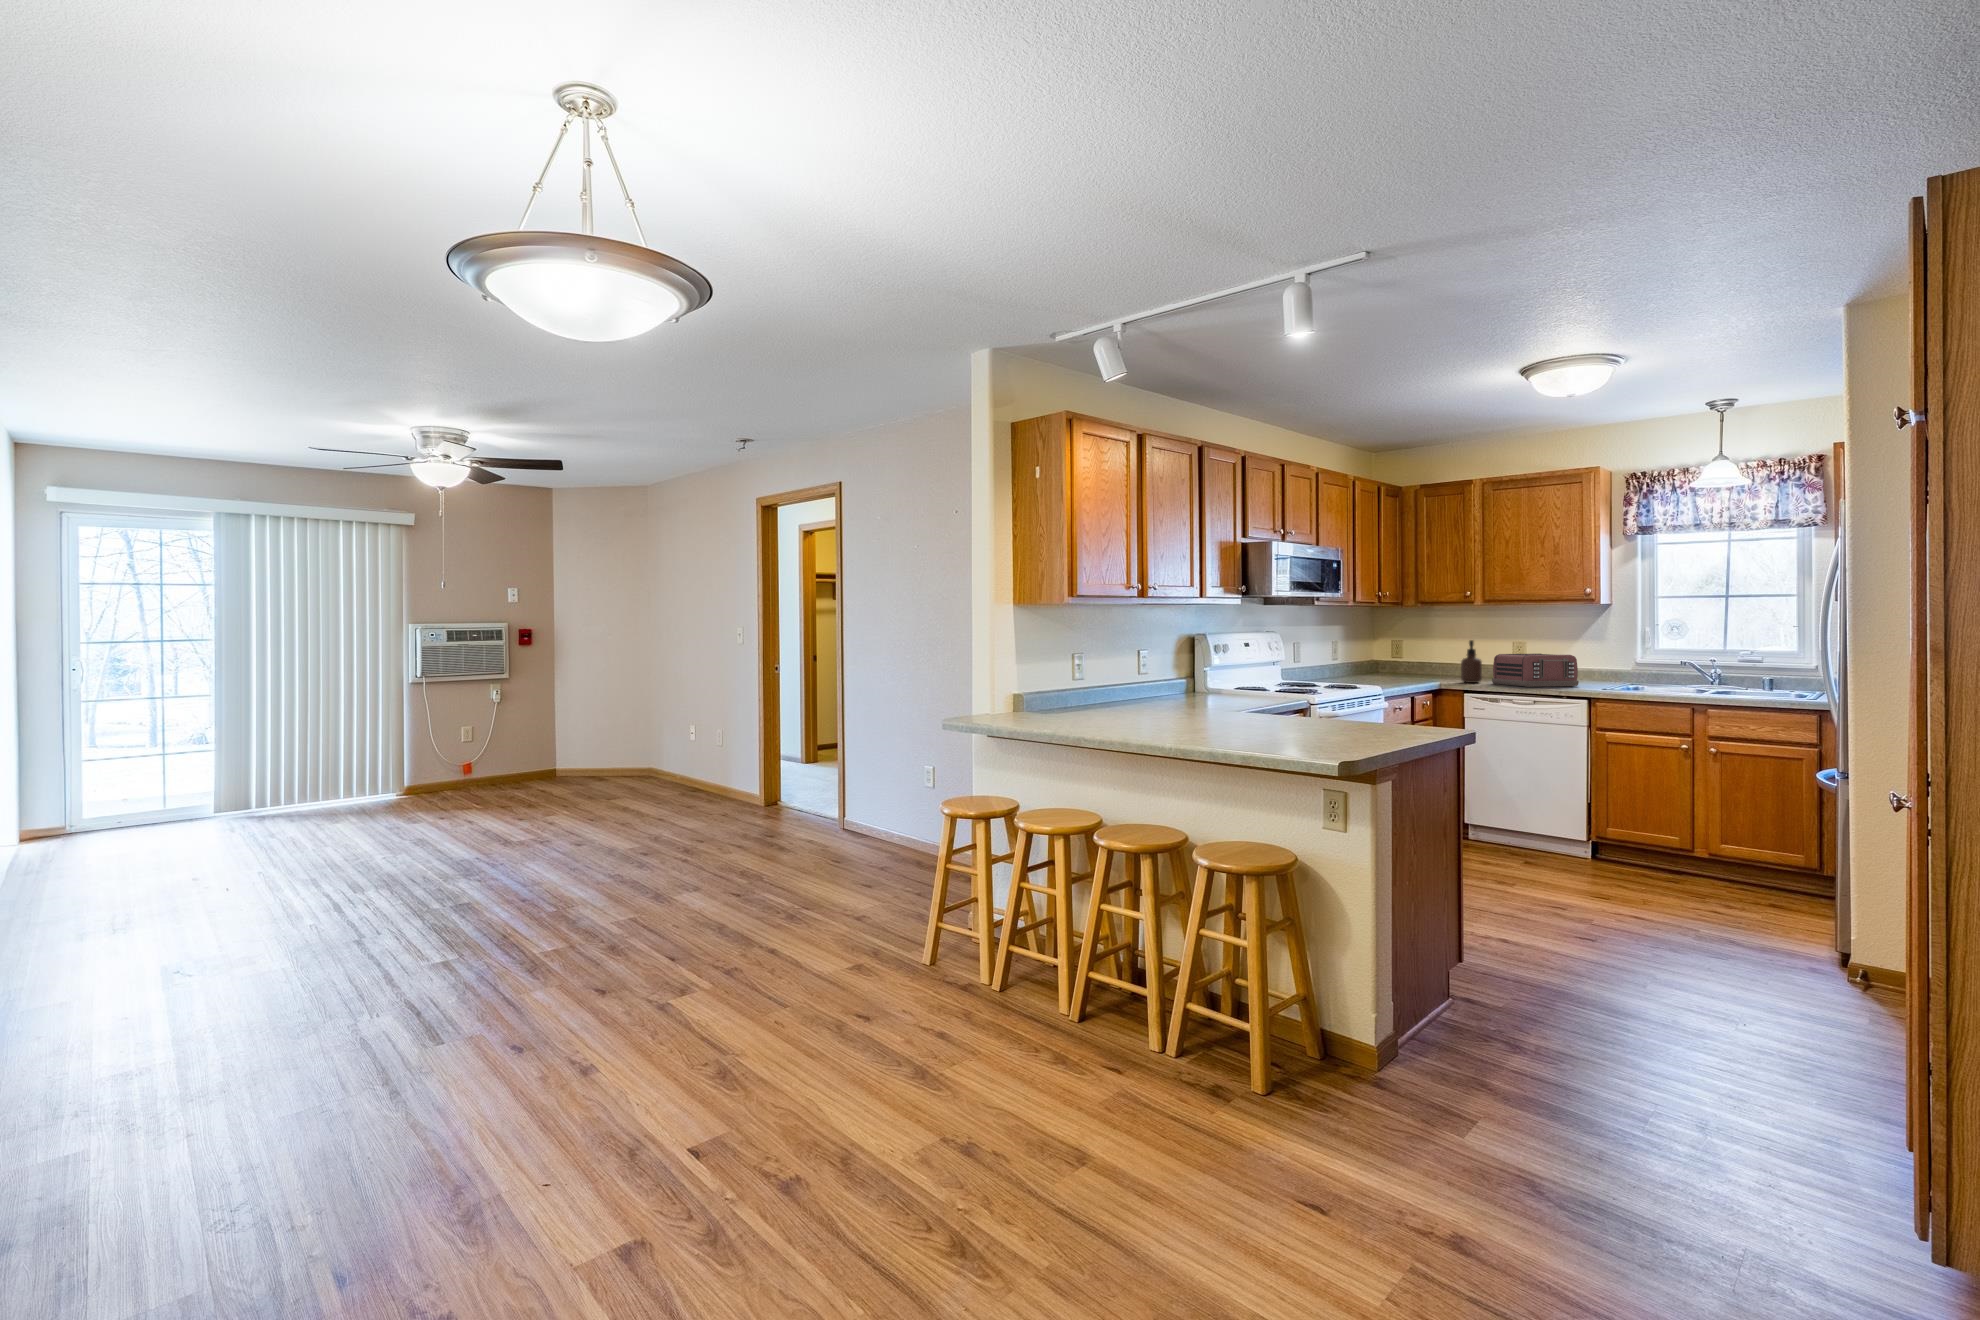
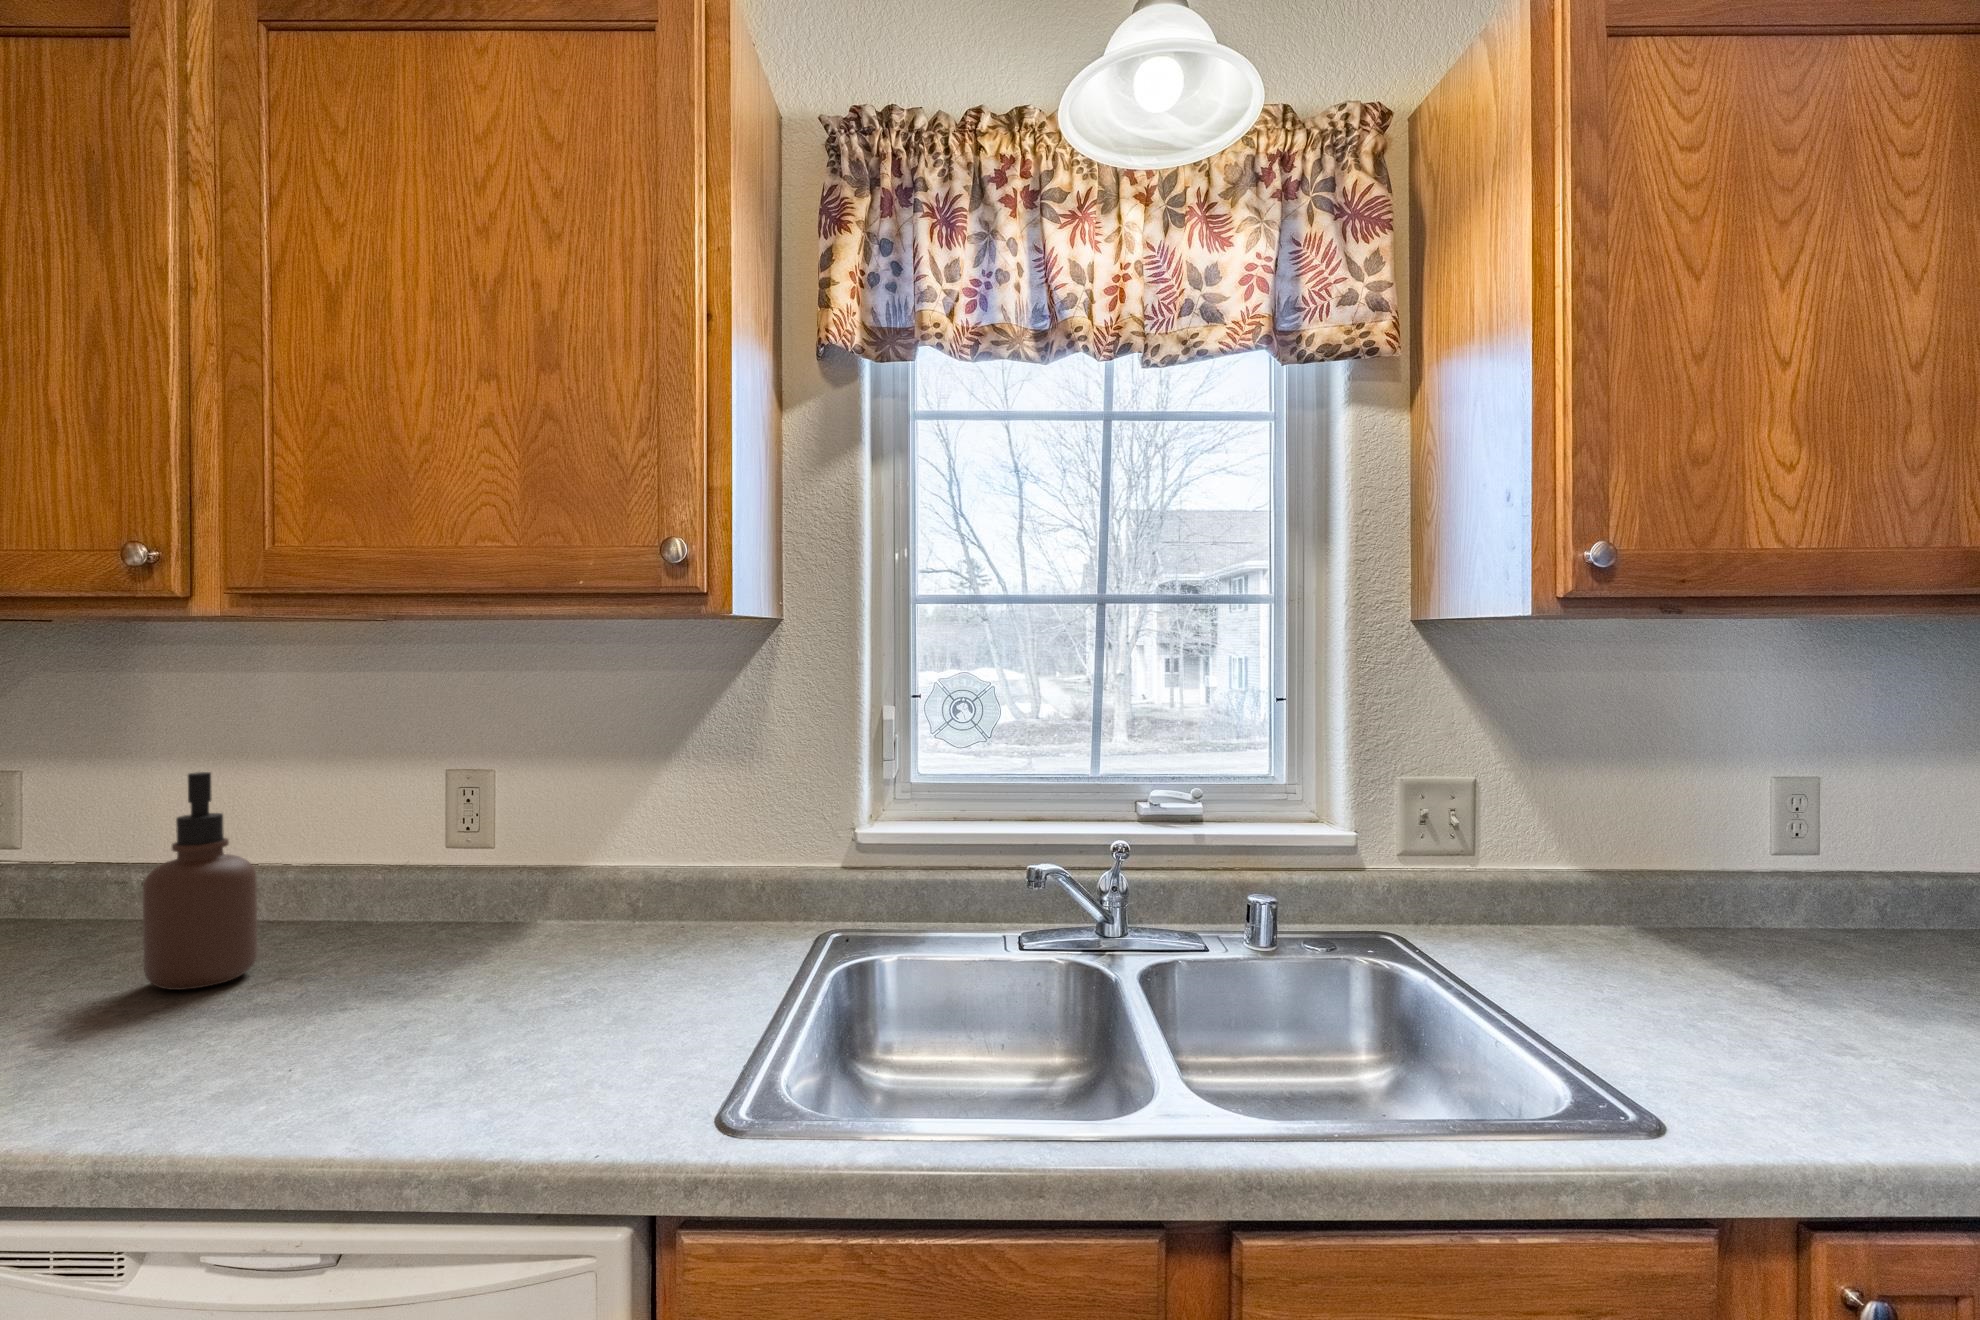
toaster: present [1492,654,1579,687] -> none [290,817,653,1053]

